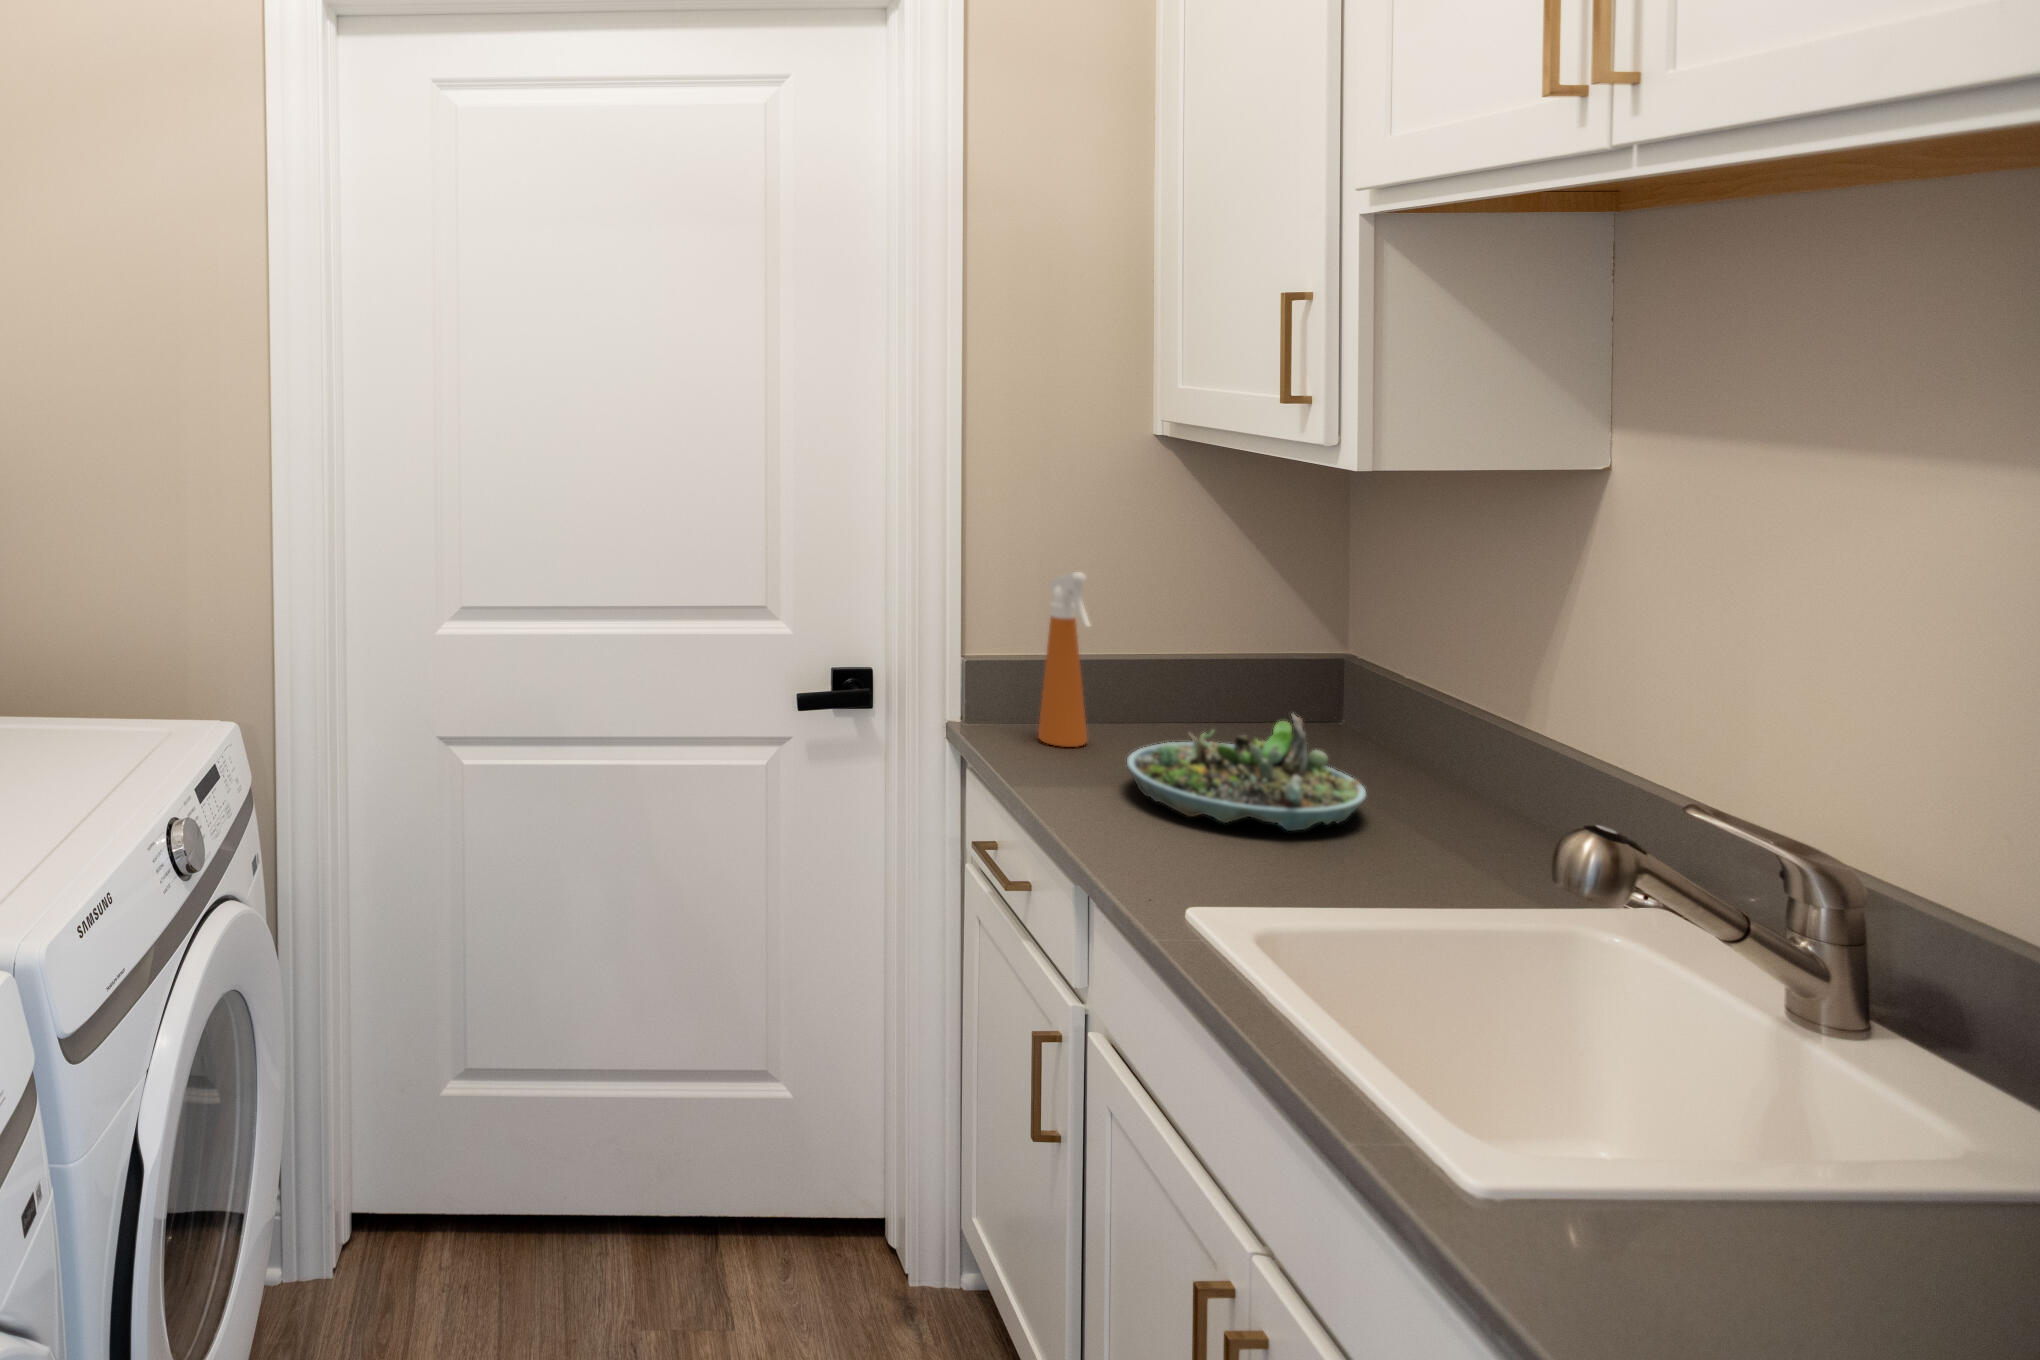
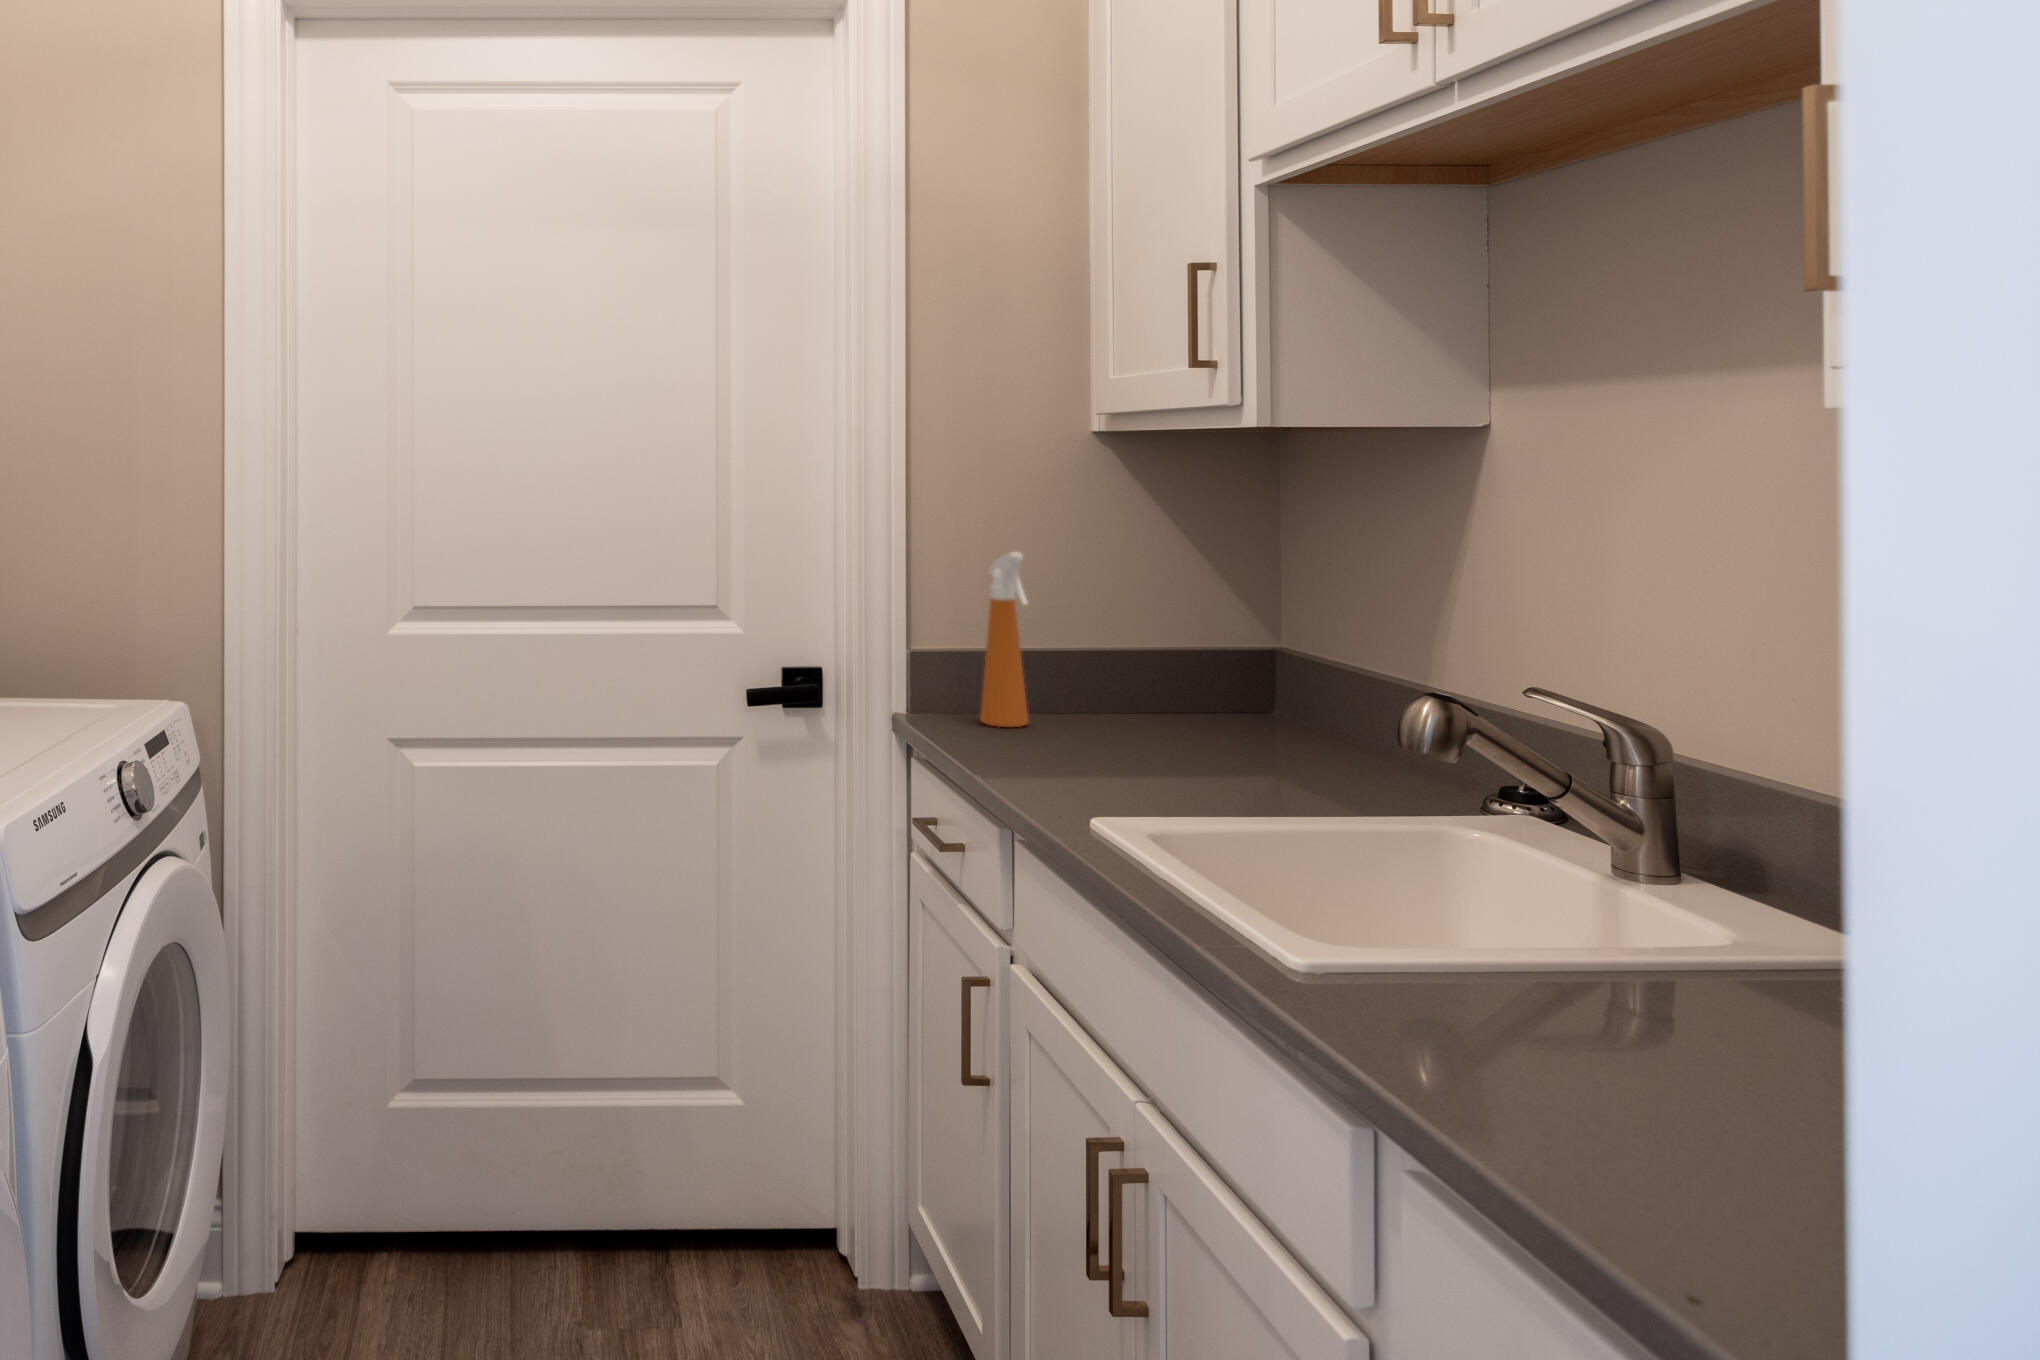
succulent planter: present [1127,714,1367,831] -> none [1058,671,1283,775]

